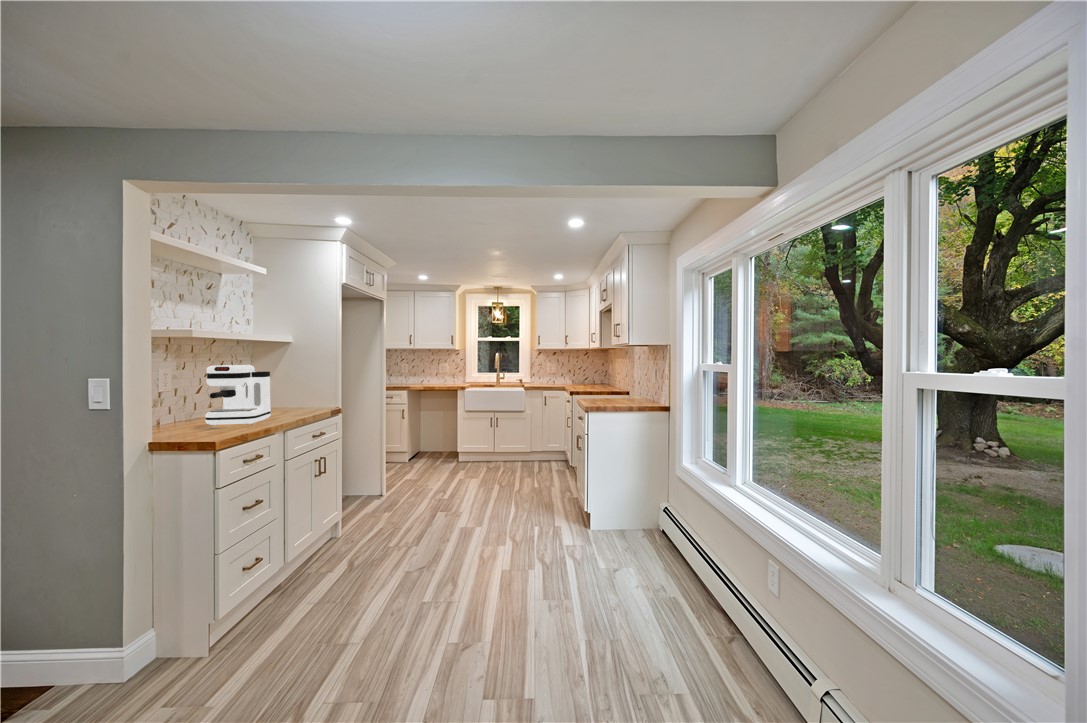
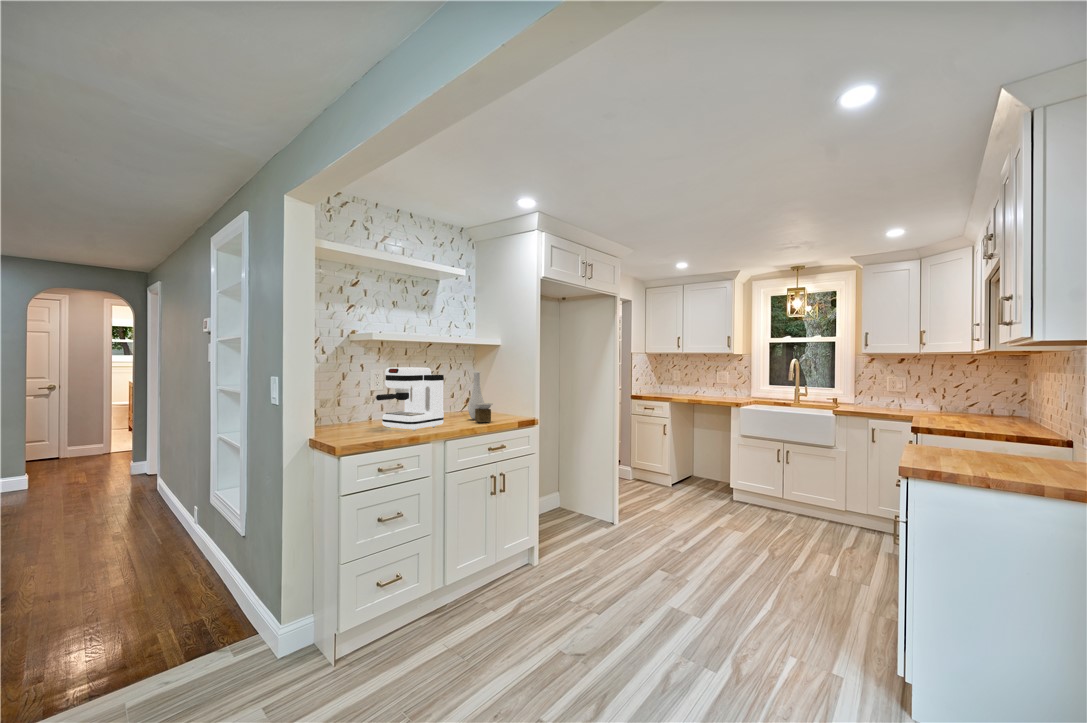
vase: none [277,368,310,414] -> present [468,371,493,422]

